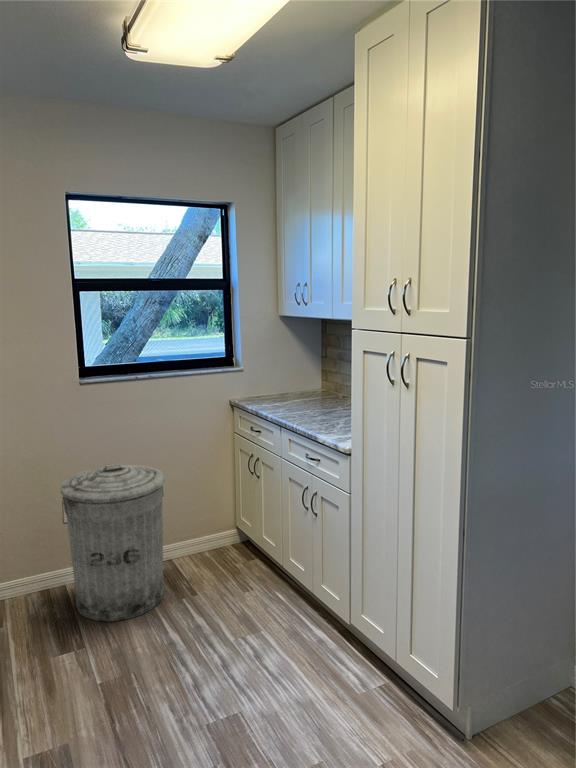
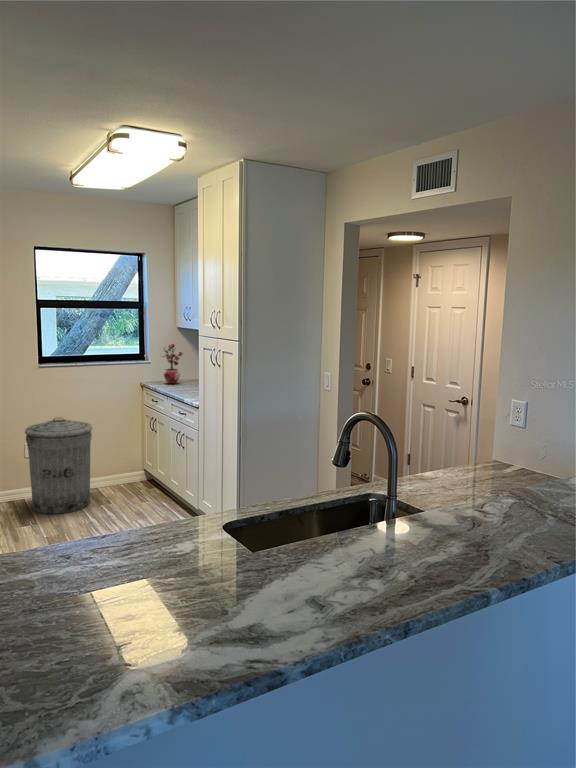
potted plant: none [259,341,293,402] -> present [163,344,183,384]

